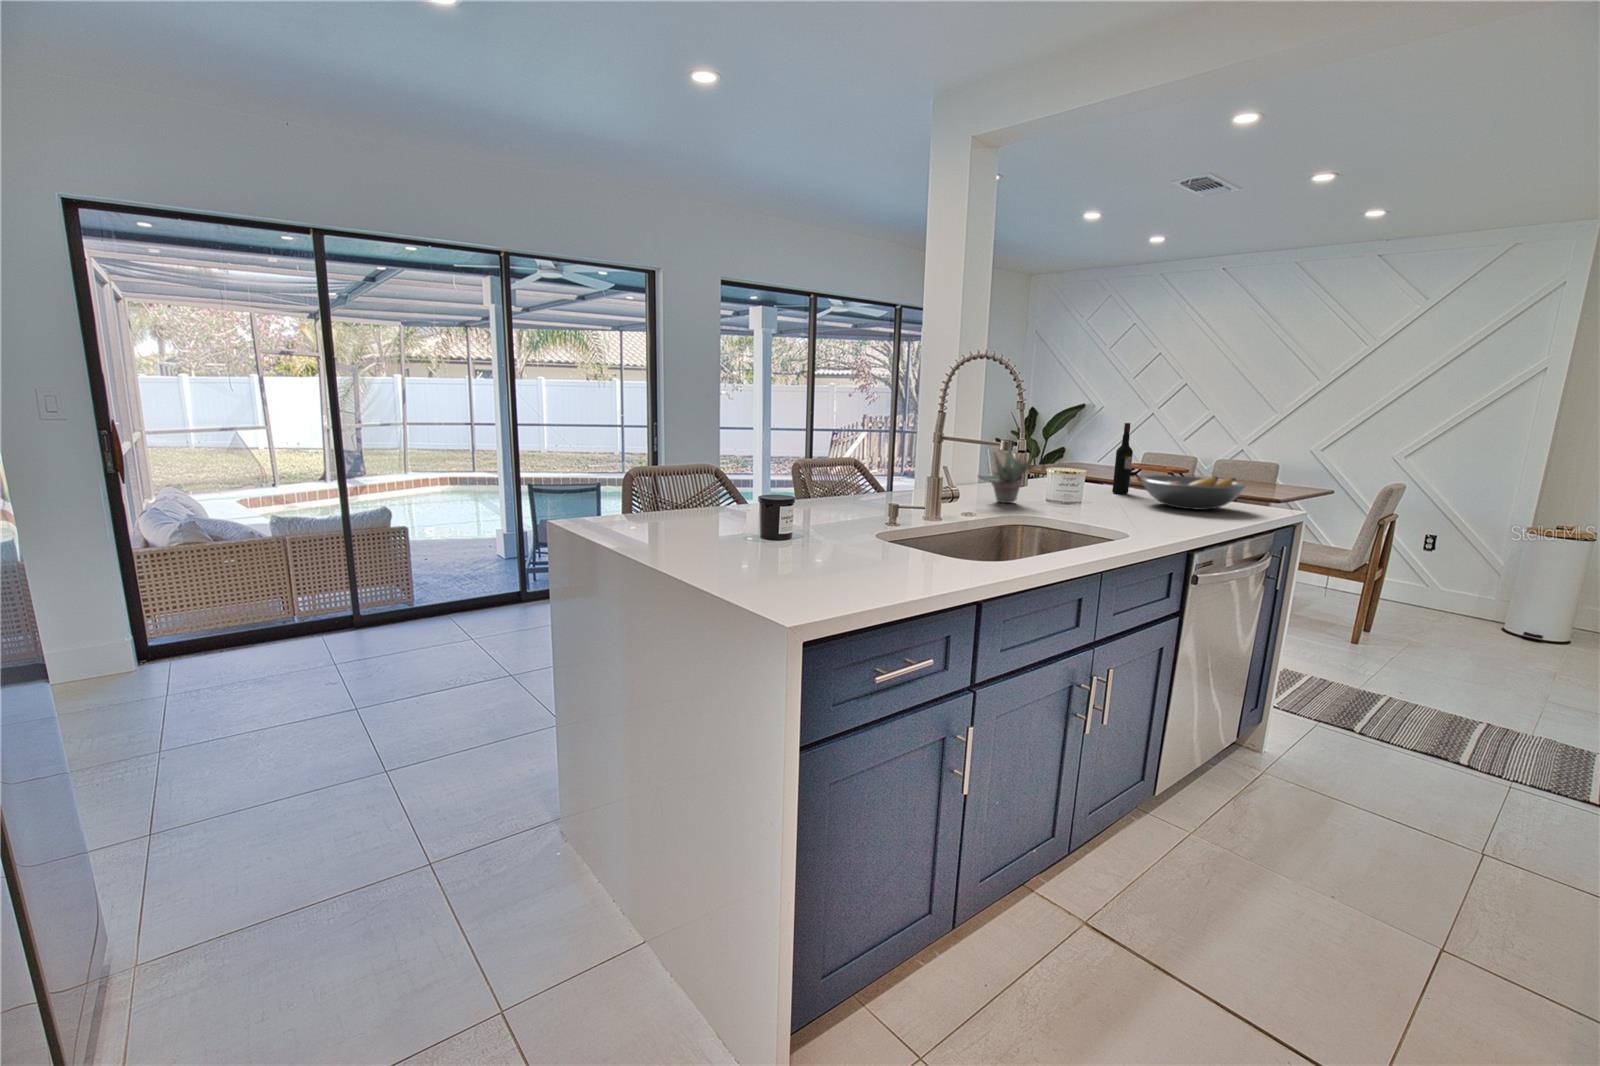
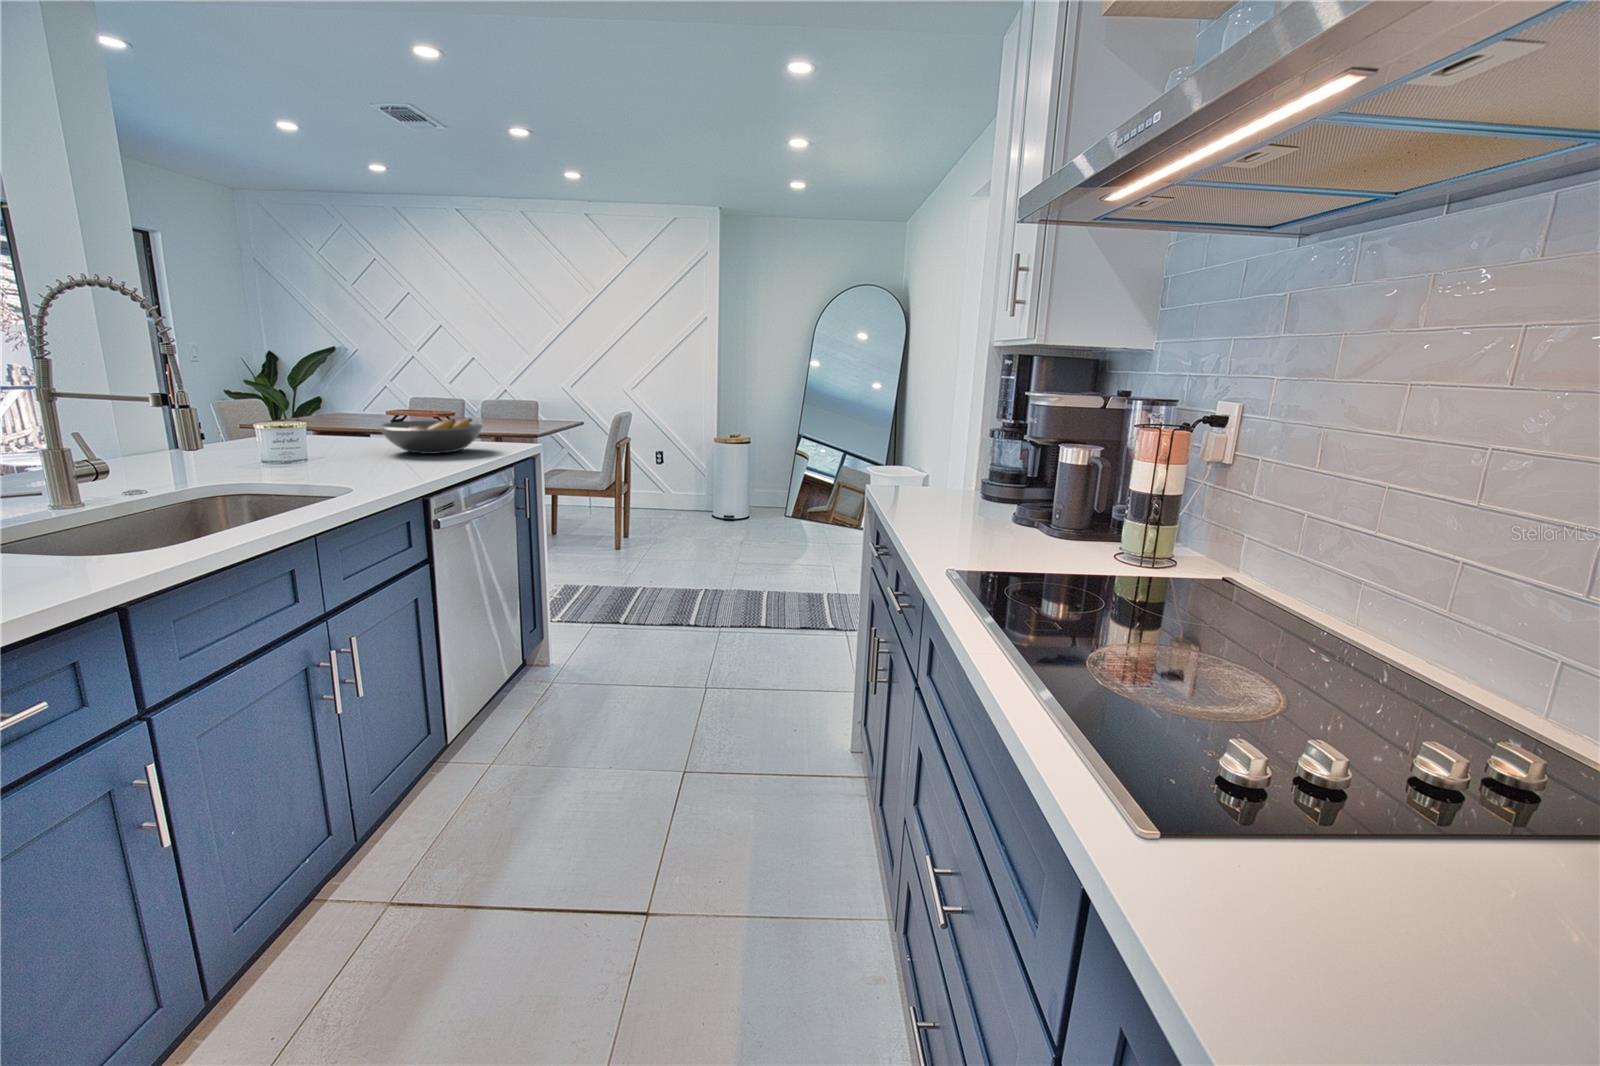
wine bottle: present [1112,423,1133,494] -> none [350,367,374,445]
succulent plant: present [978,438,1033,503] -> none [143,387,227,472]

